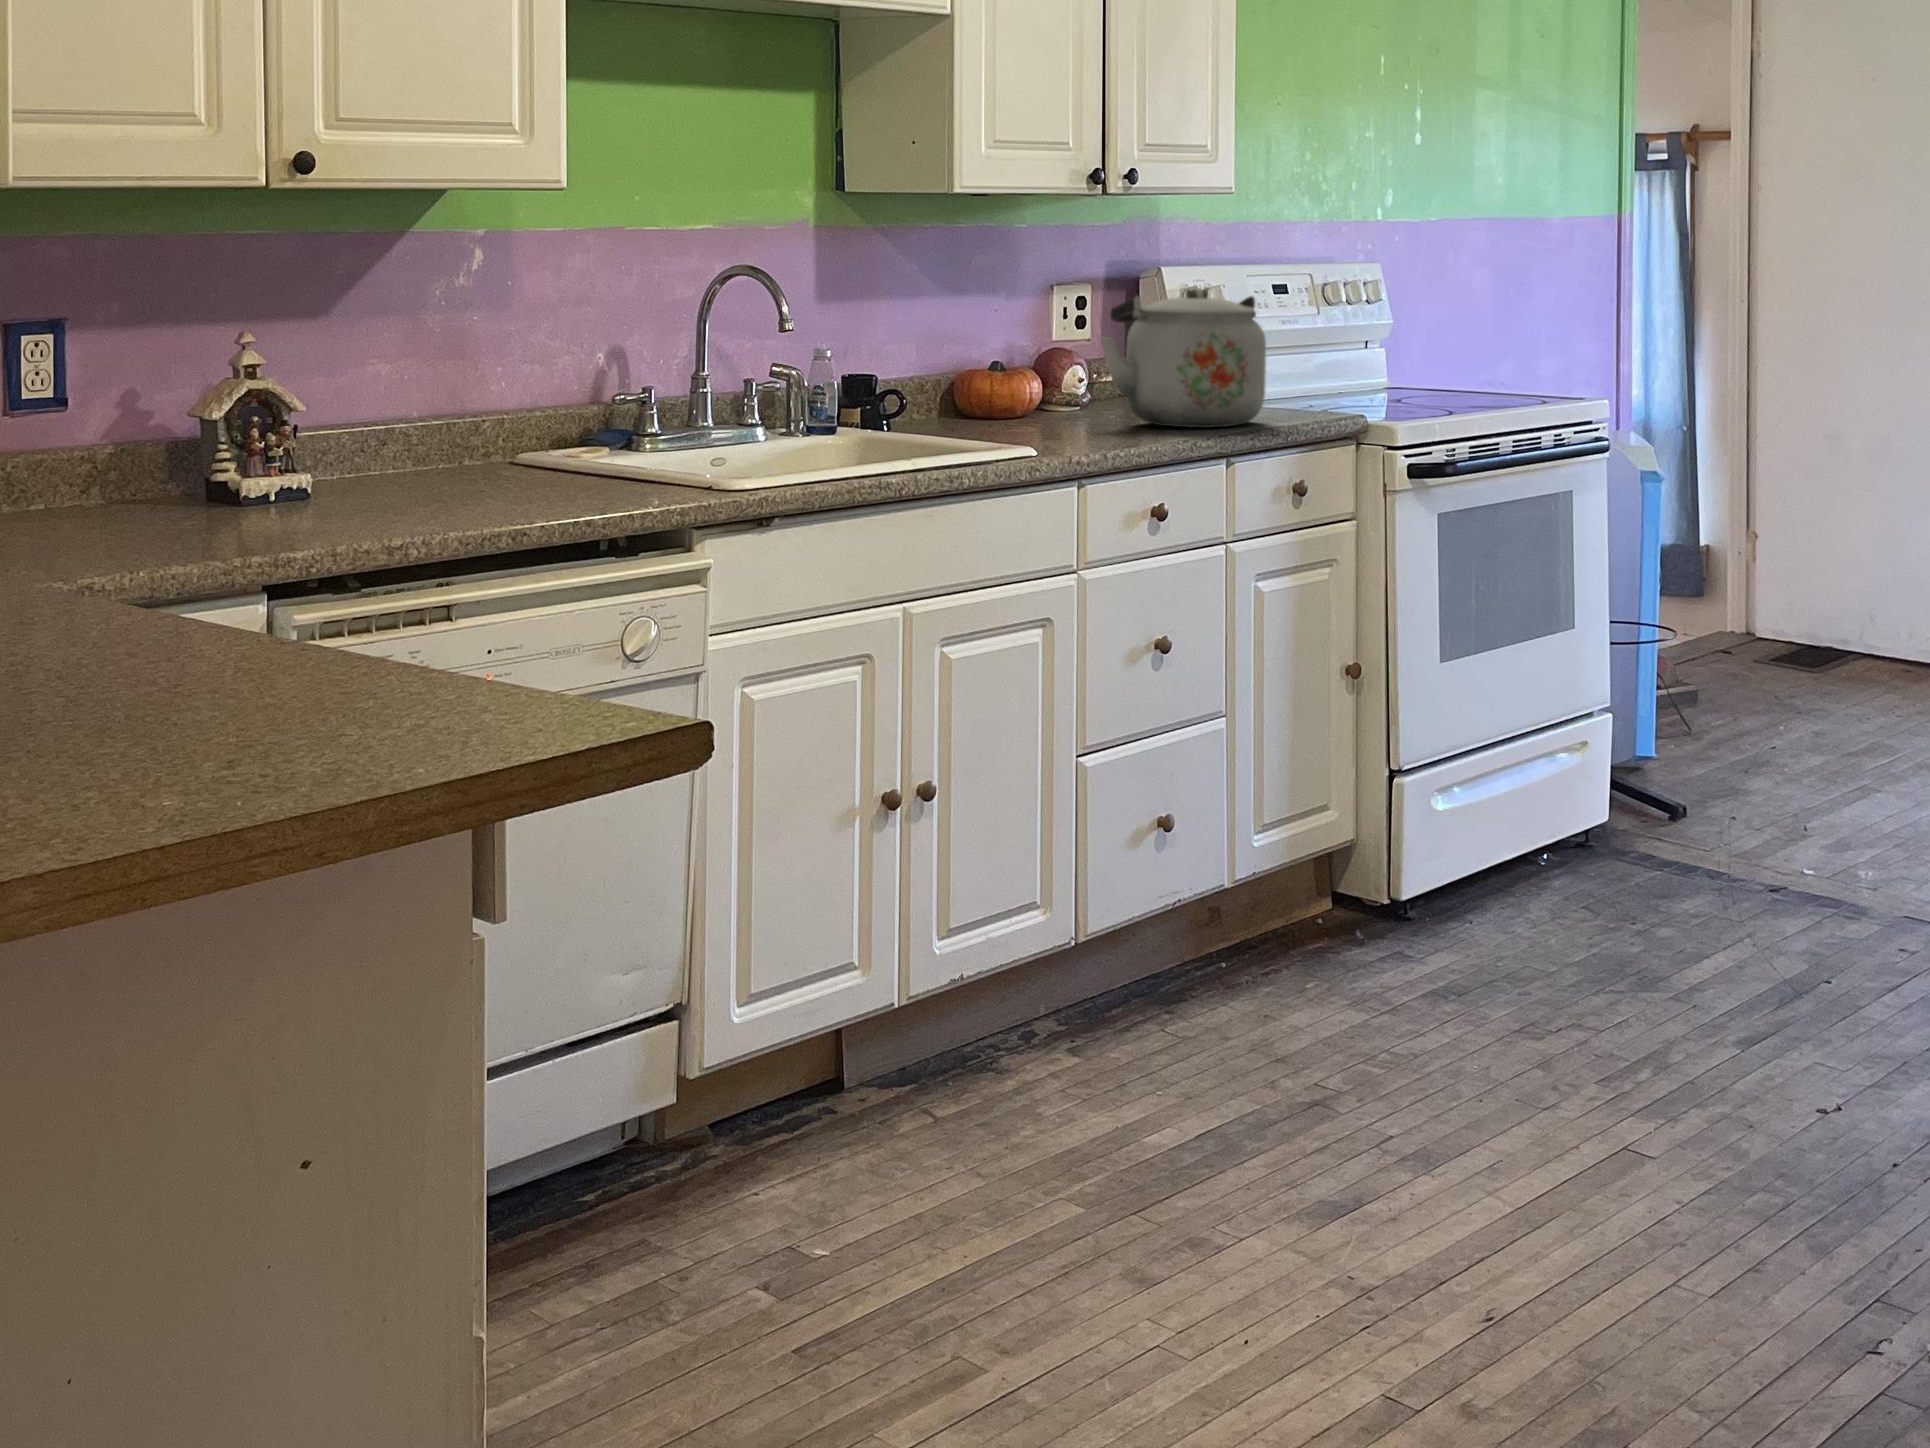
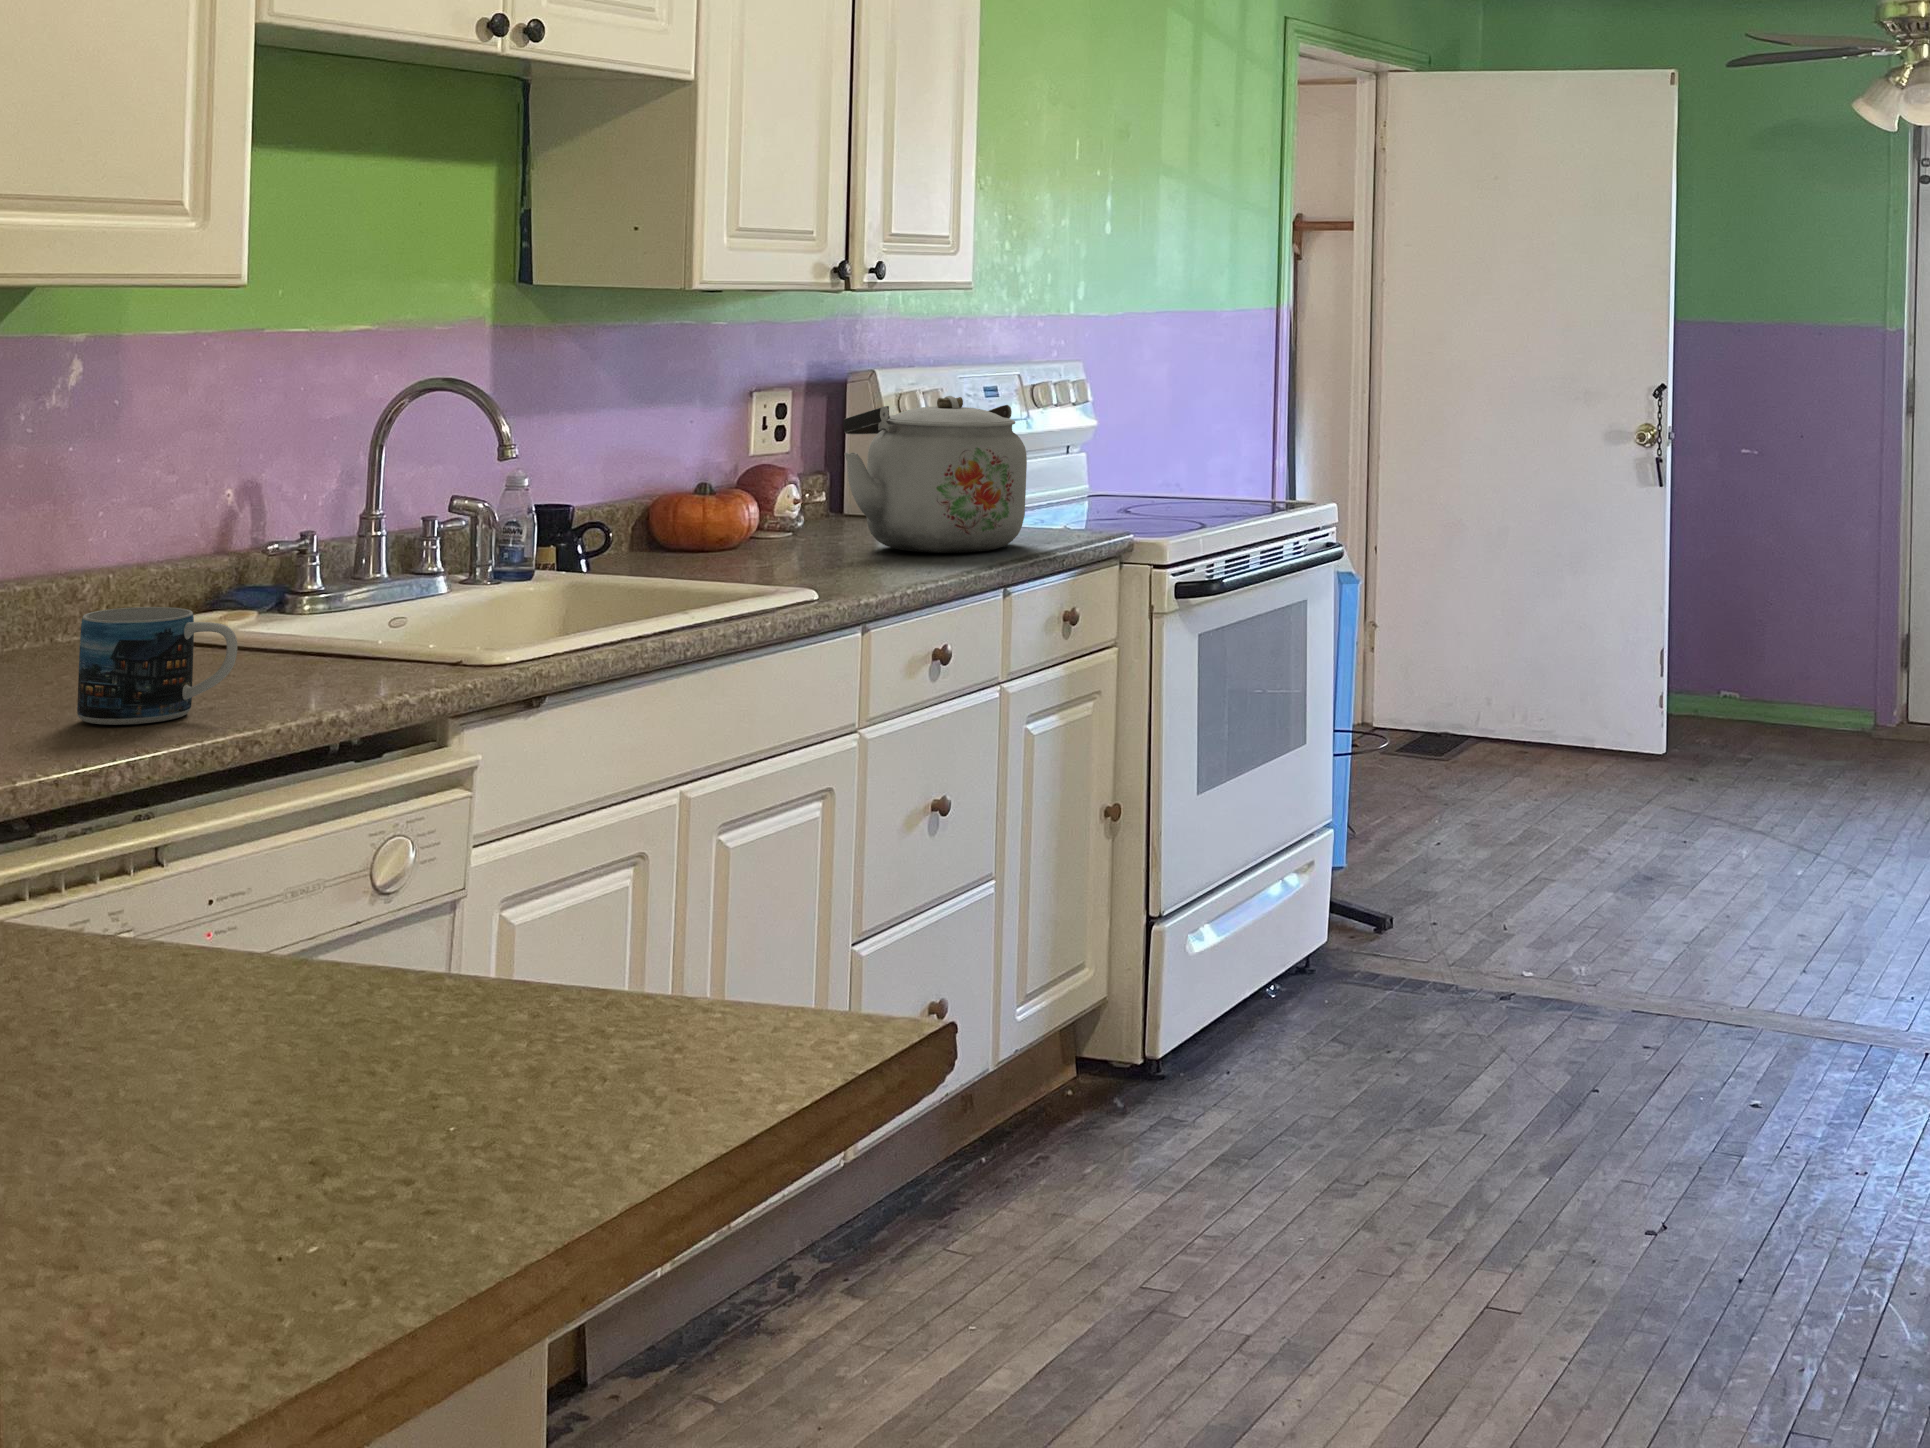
mug: none [423,429,524,514] -> present [77,607,237,725]

